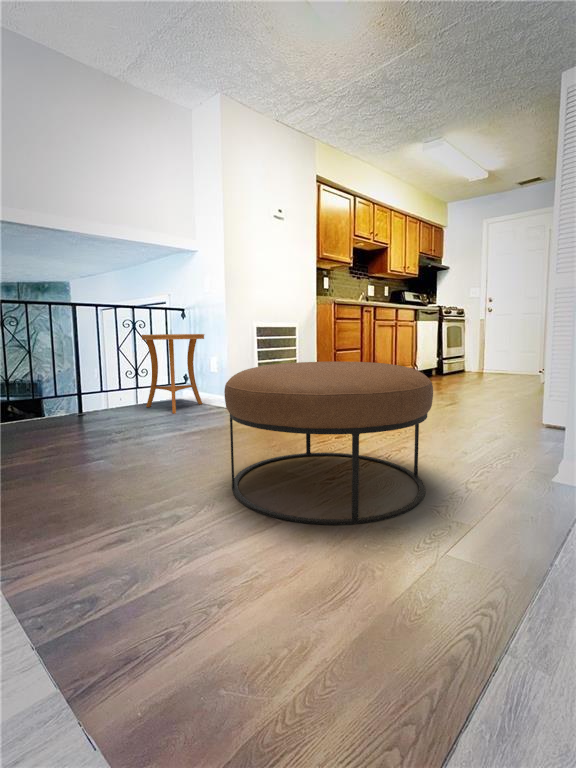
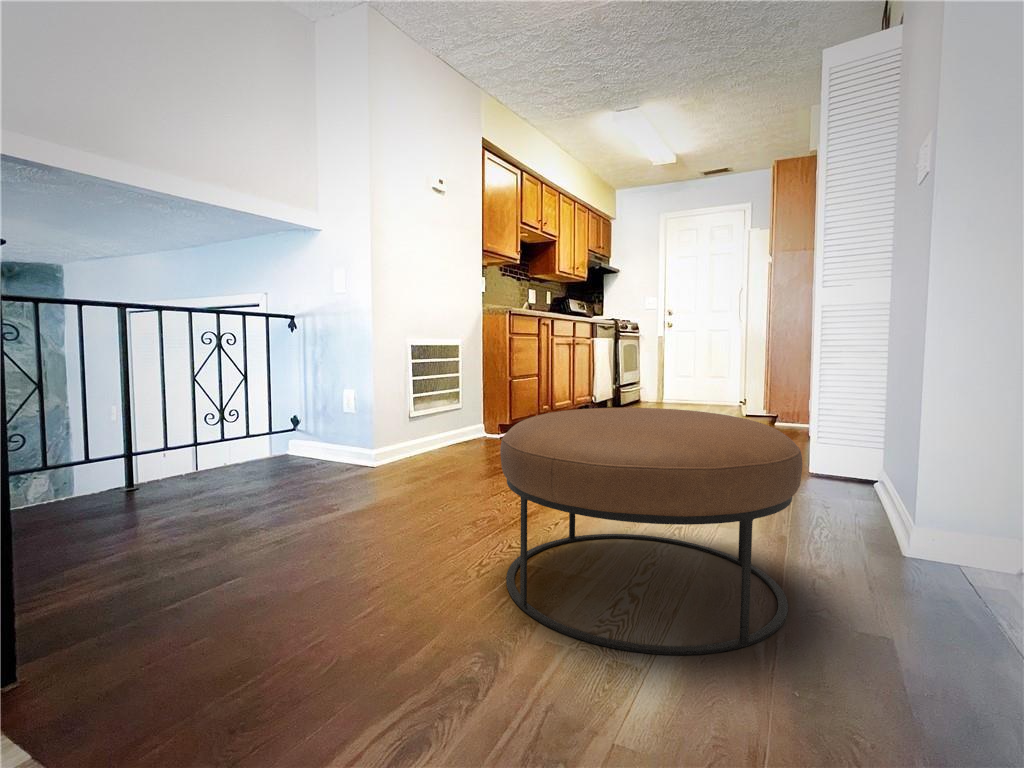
side table: present [142,334,204,414] -> none [236,355,338,480]

